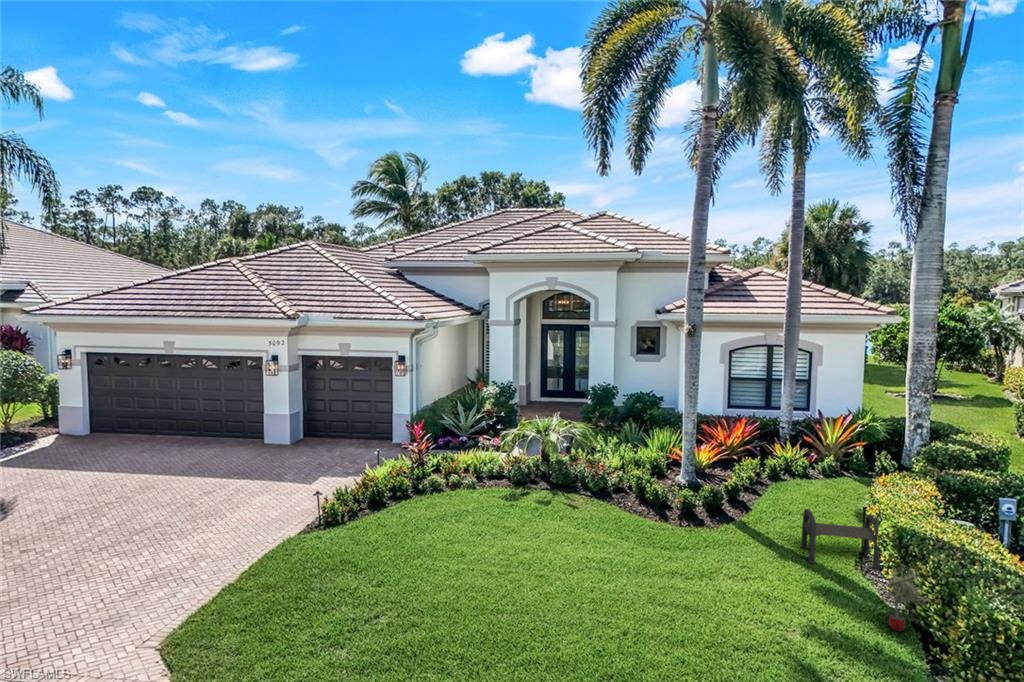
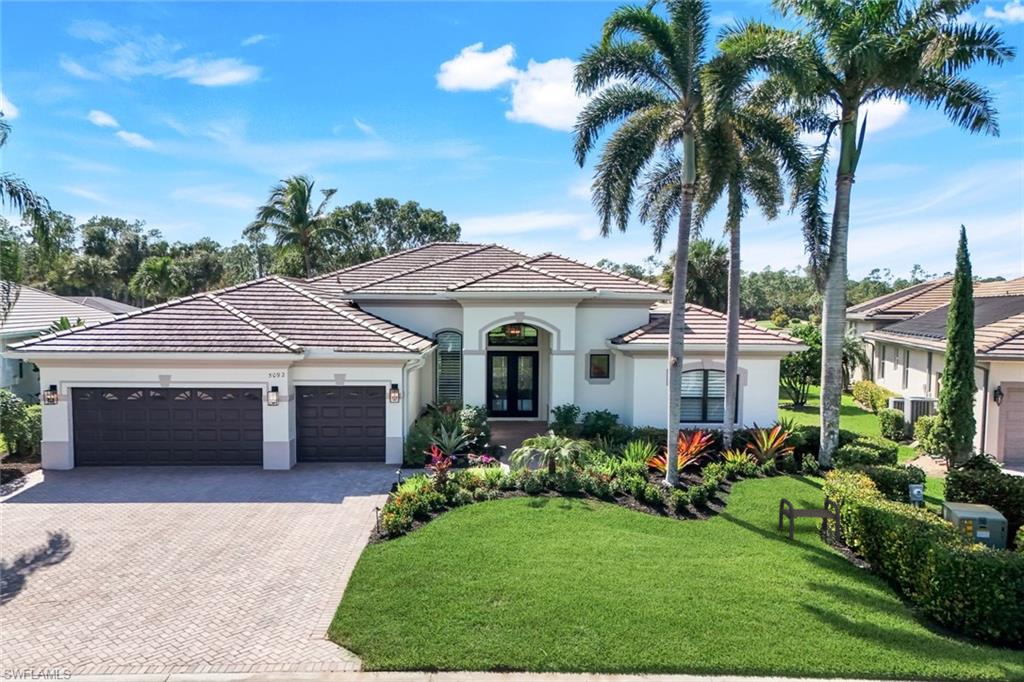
potted tree: present [888,564,928,631] -> none [861,530,894,580]

